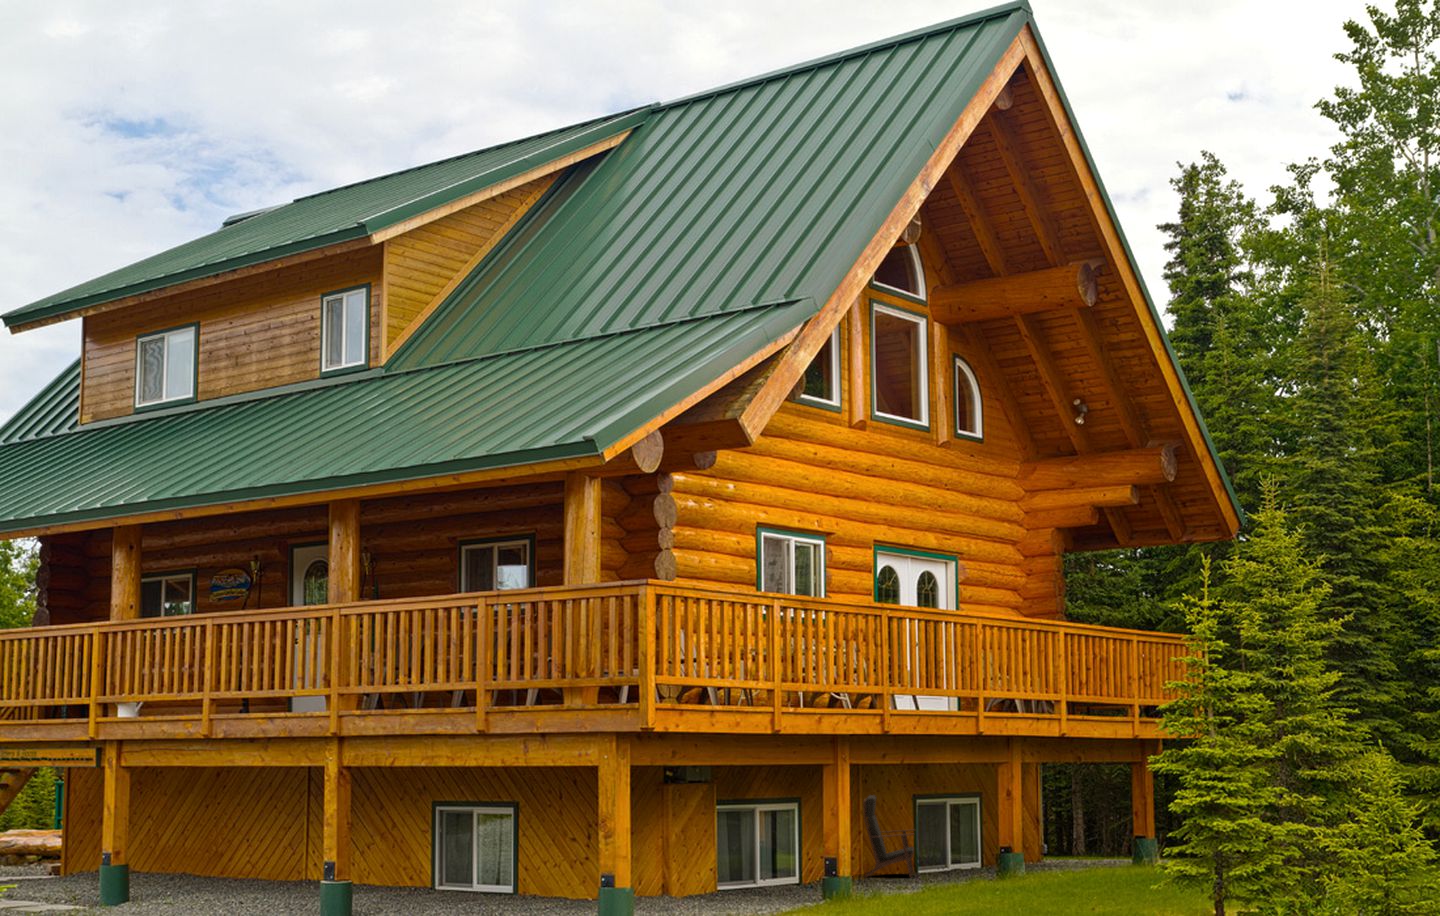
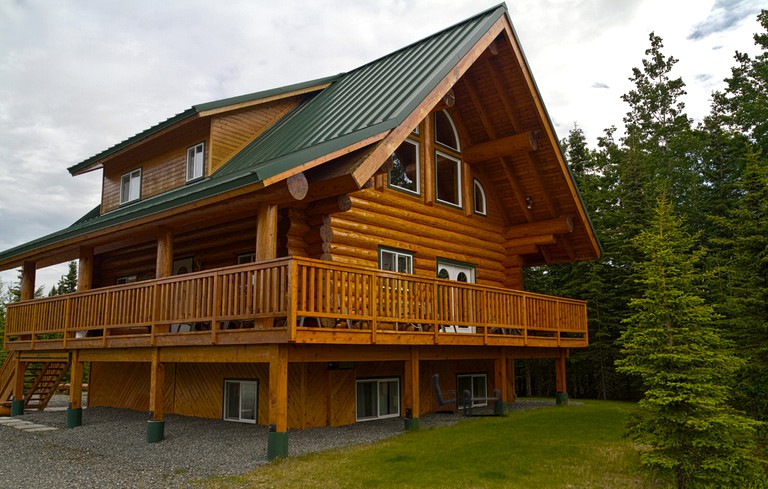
bench: none [930,826,1012,884] -> present [463,389,503,417]

